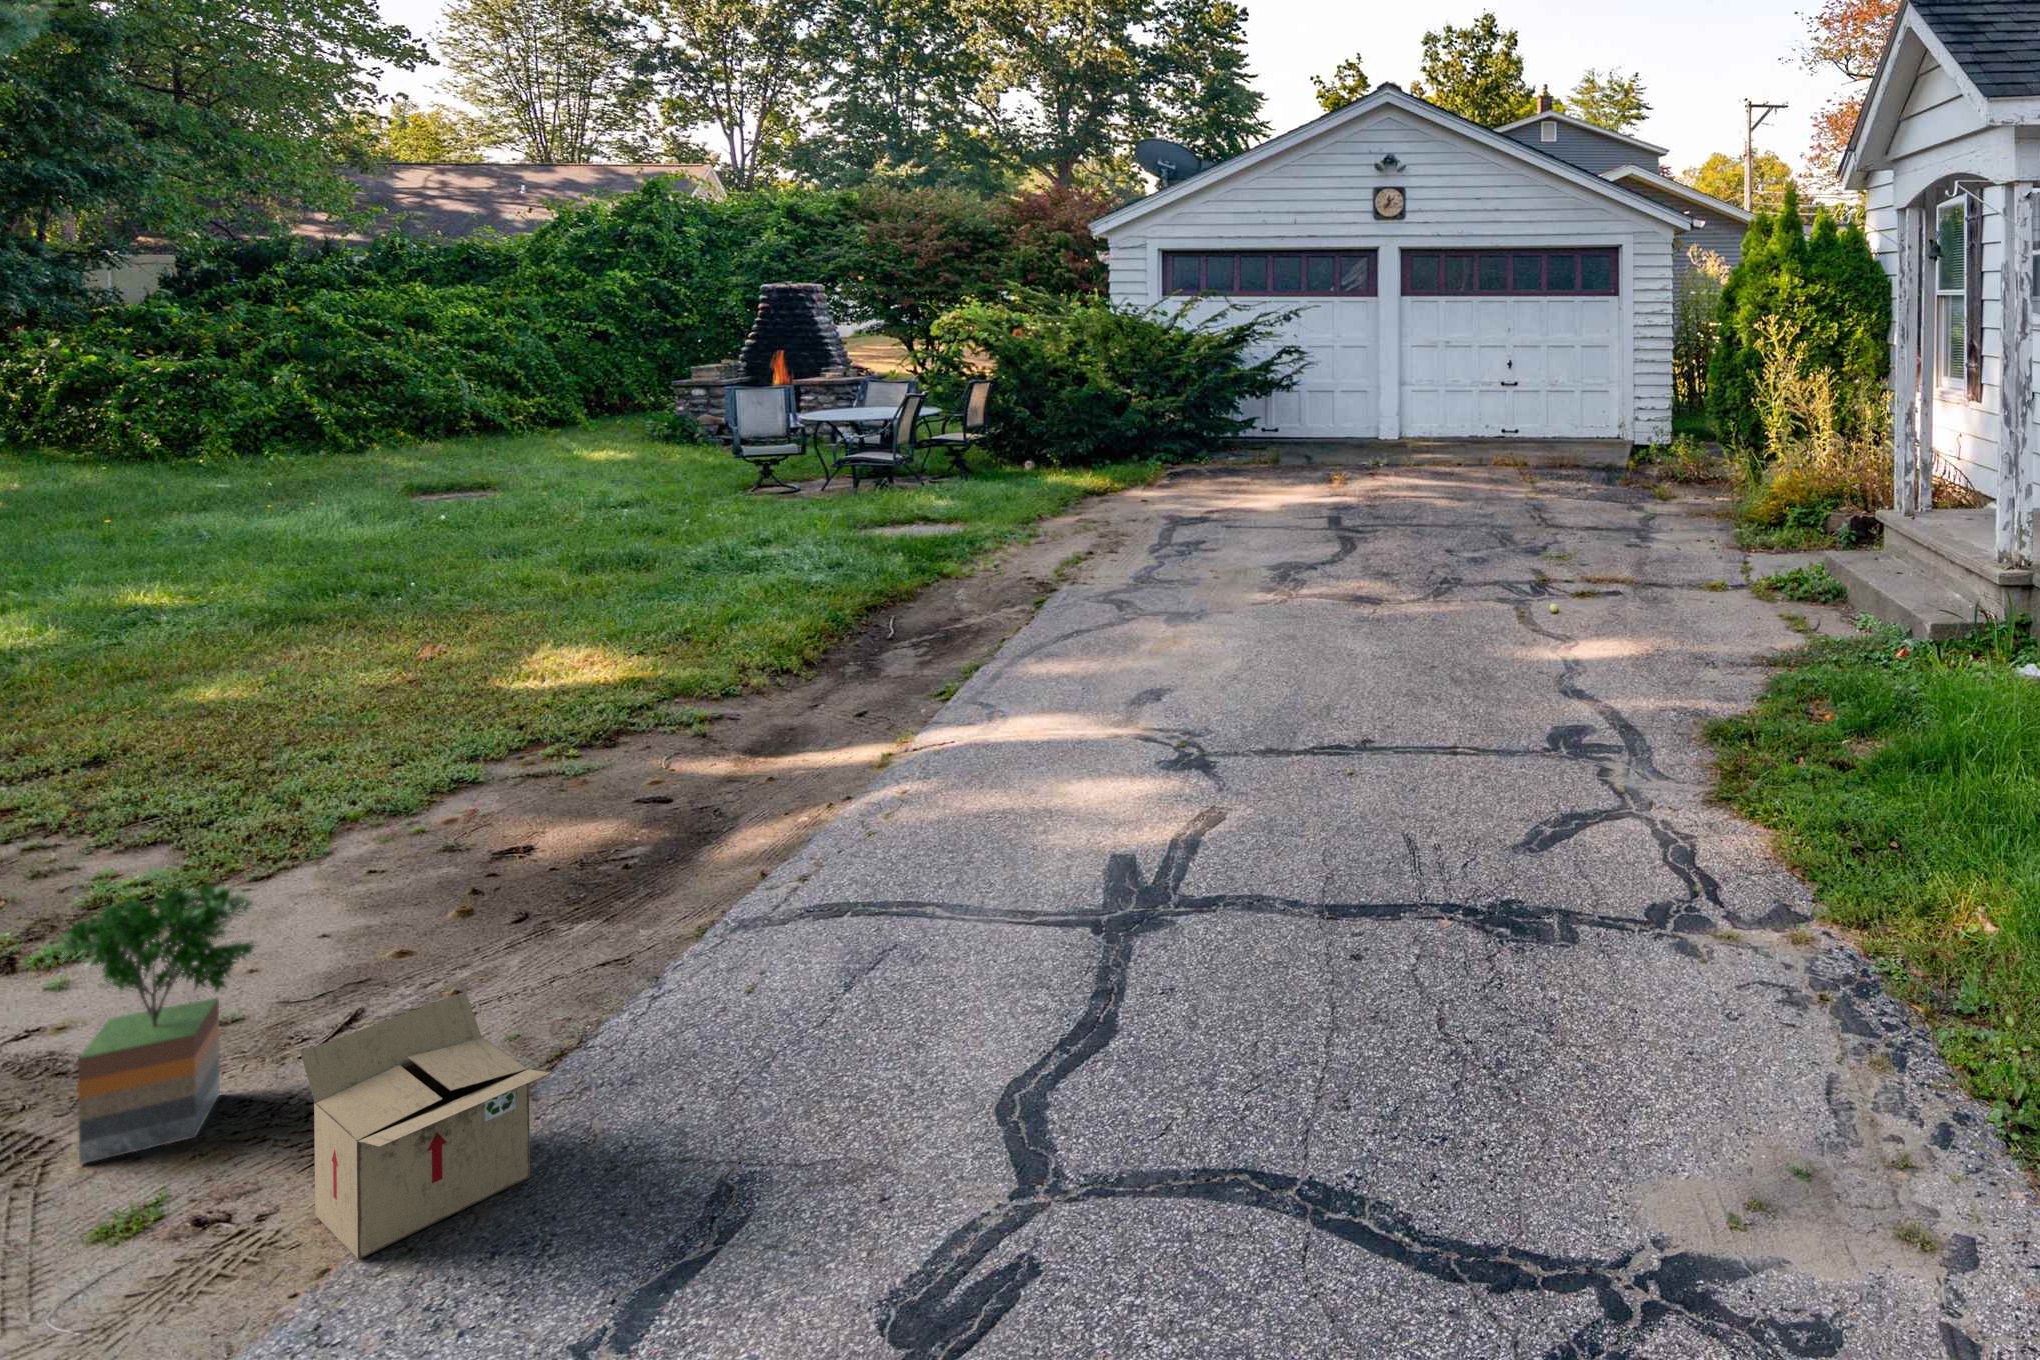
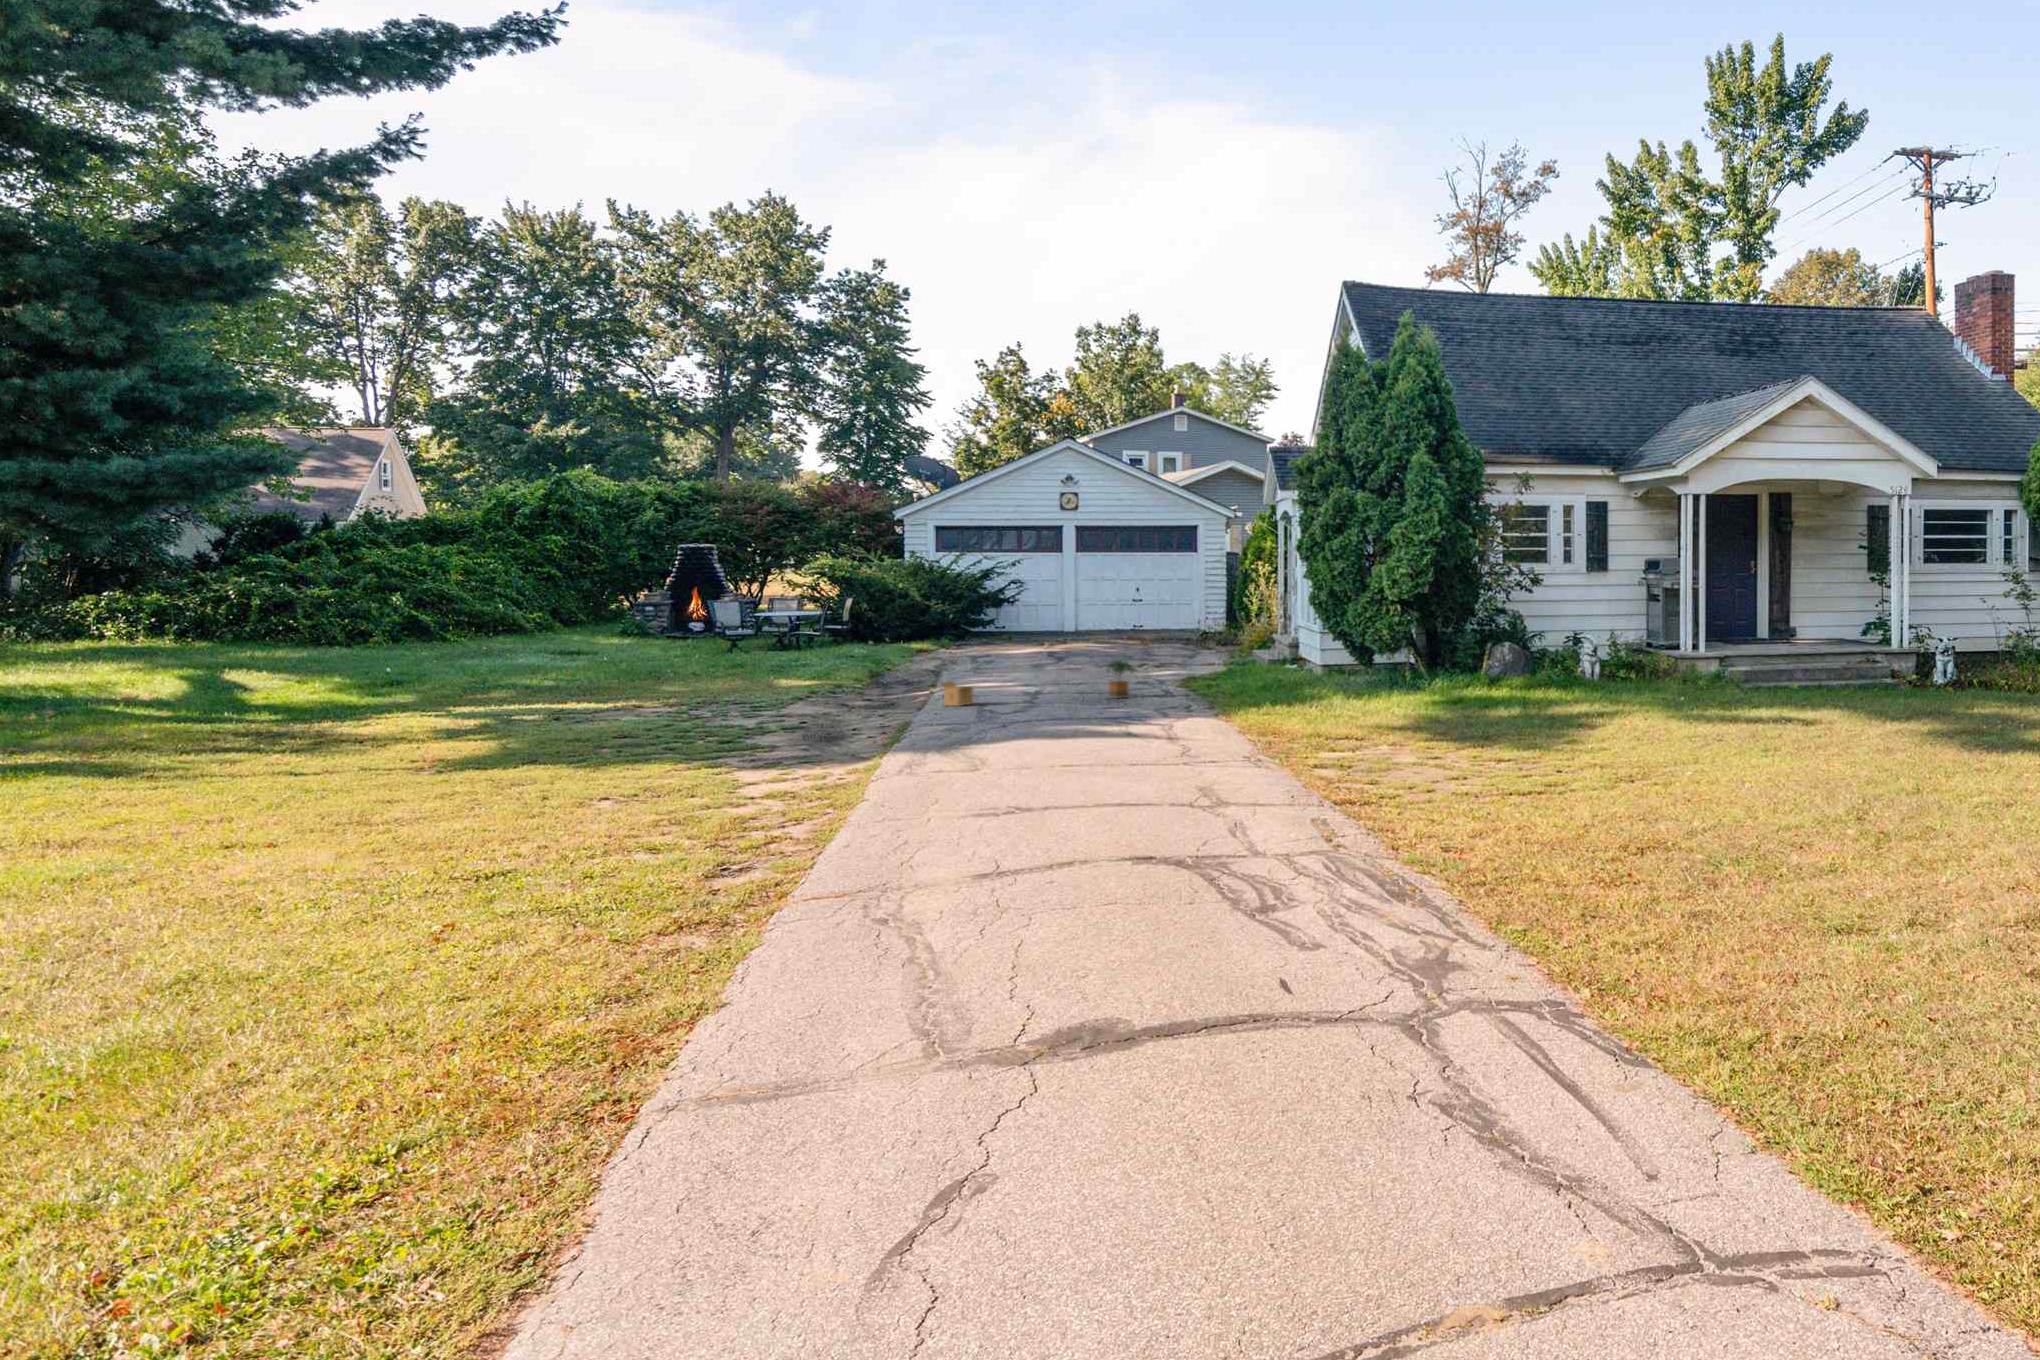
potted tree: present [54,884,259,1165] -> present [1107,661,1133,698]

